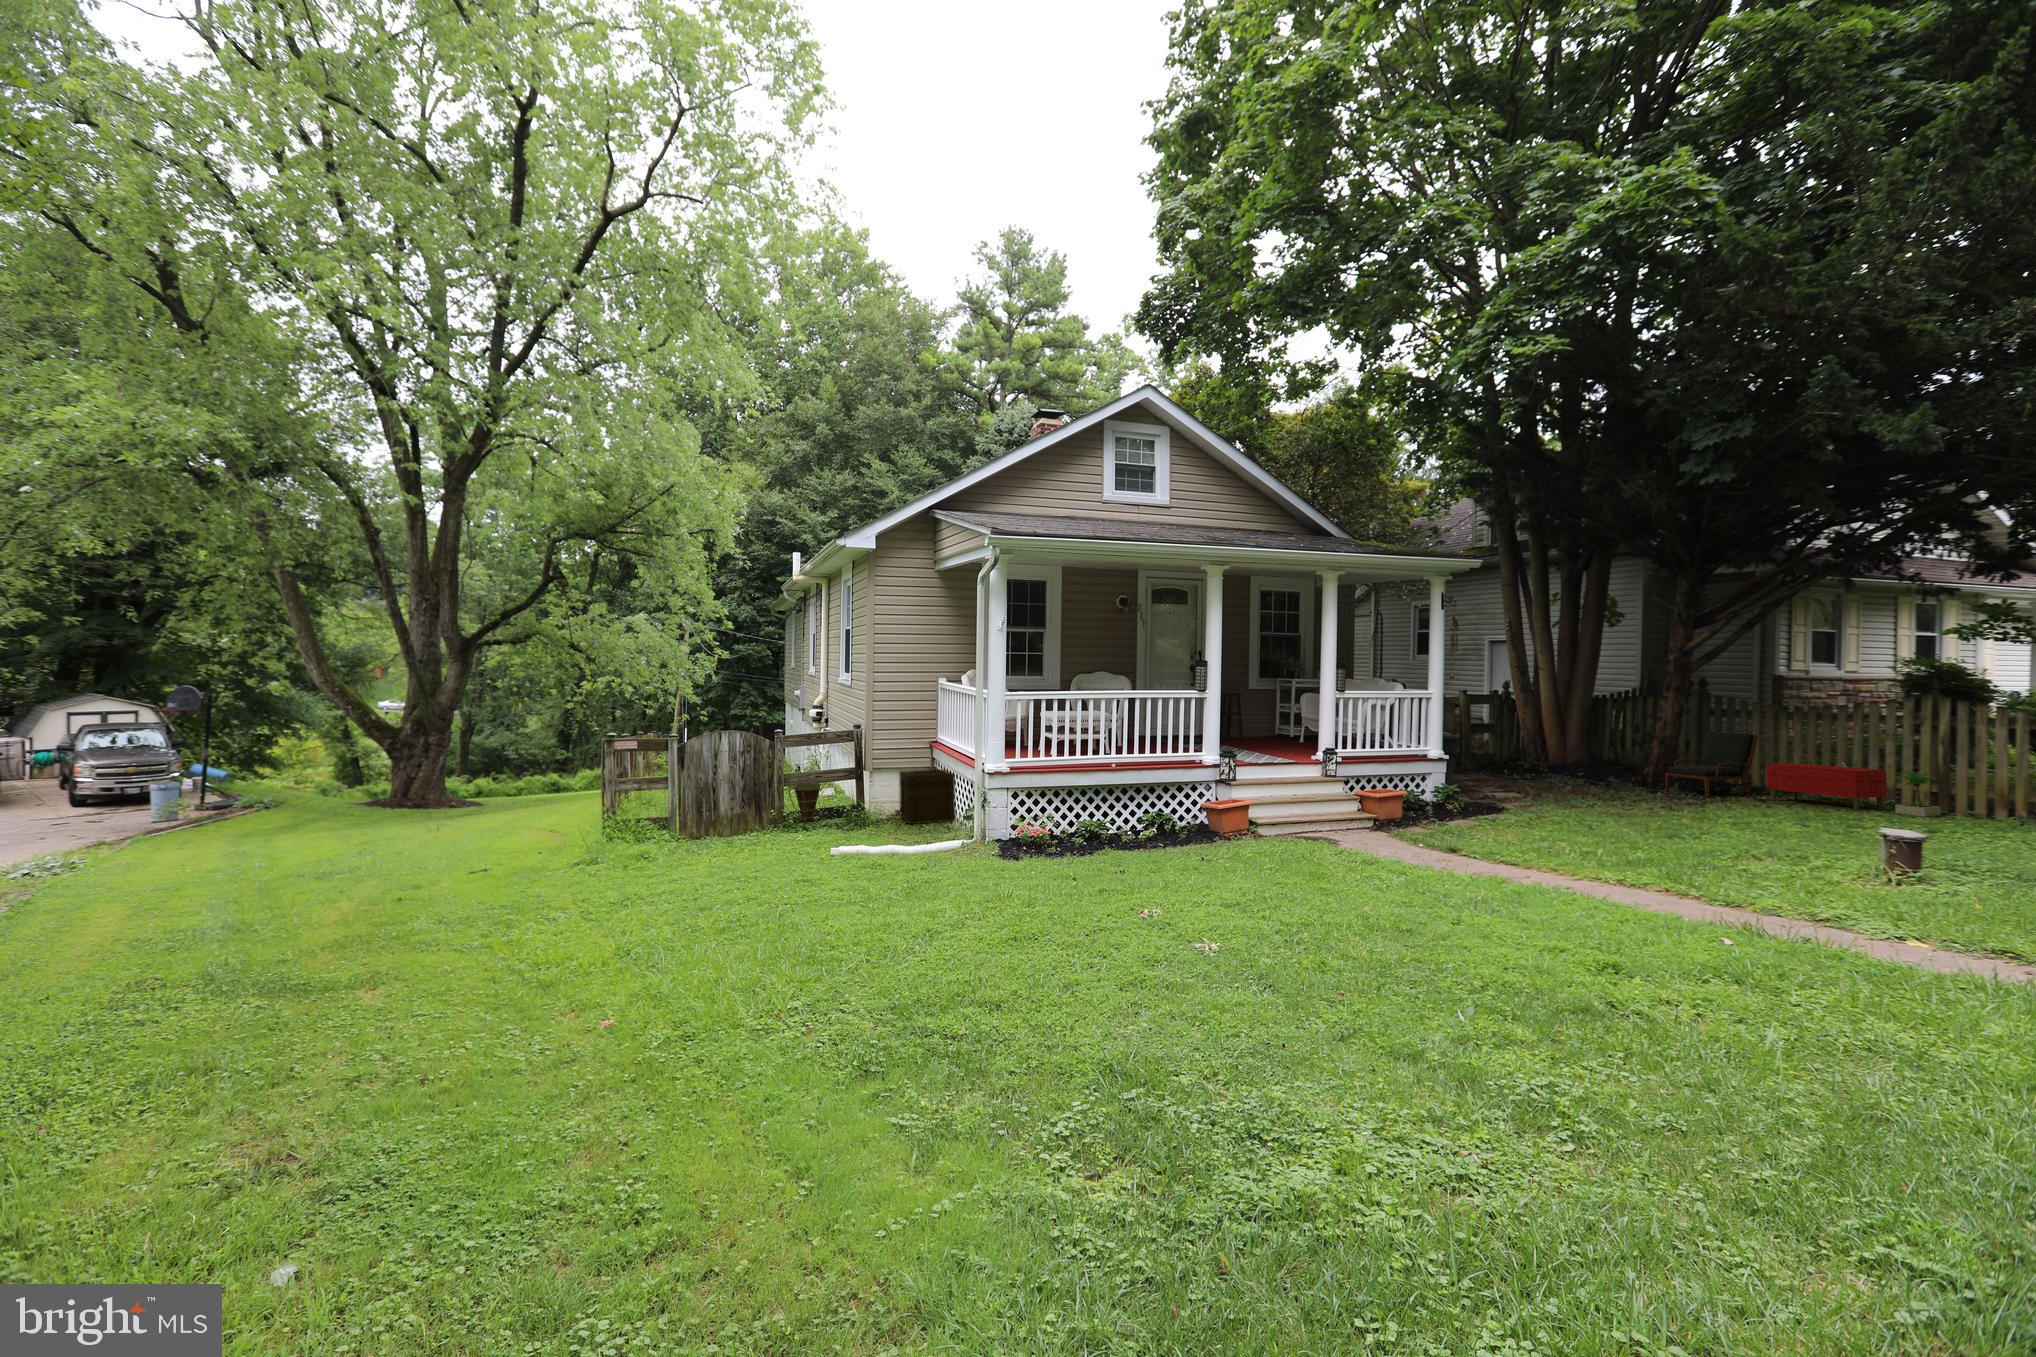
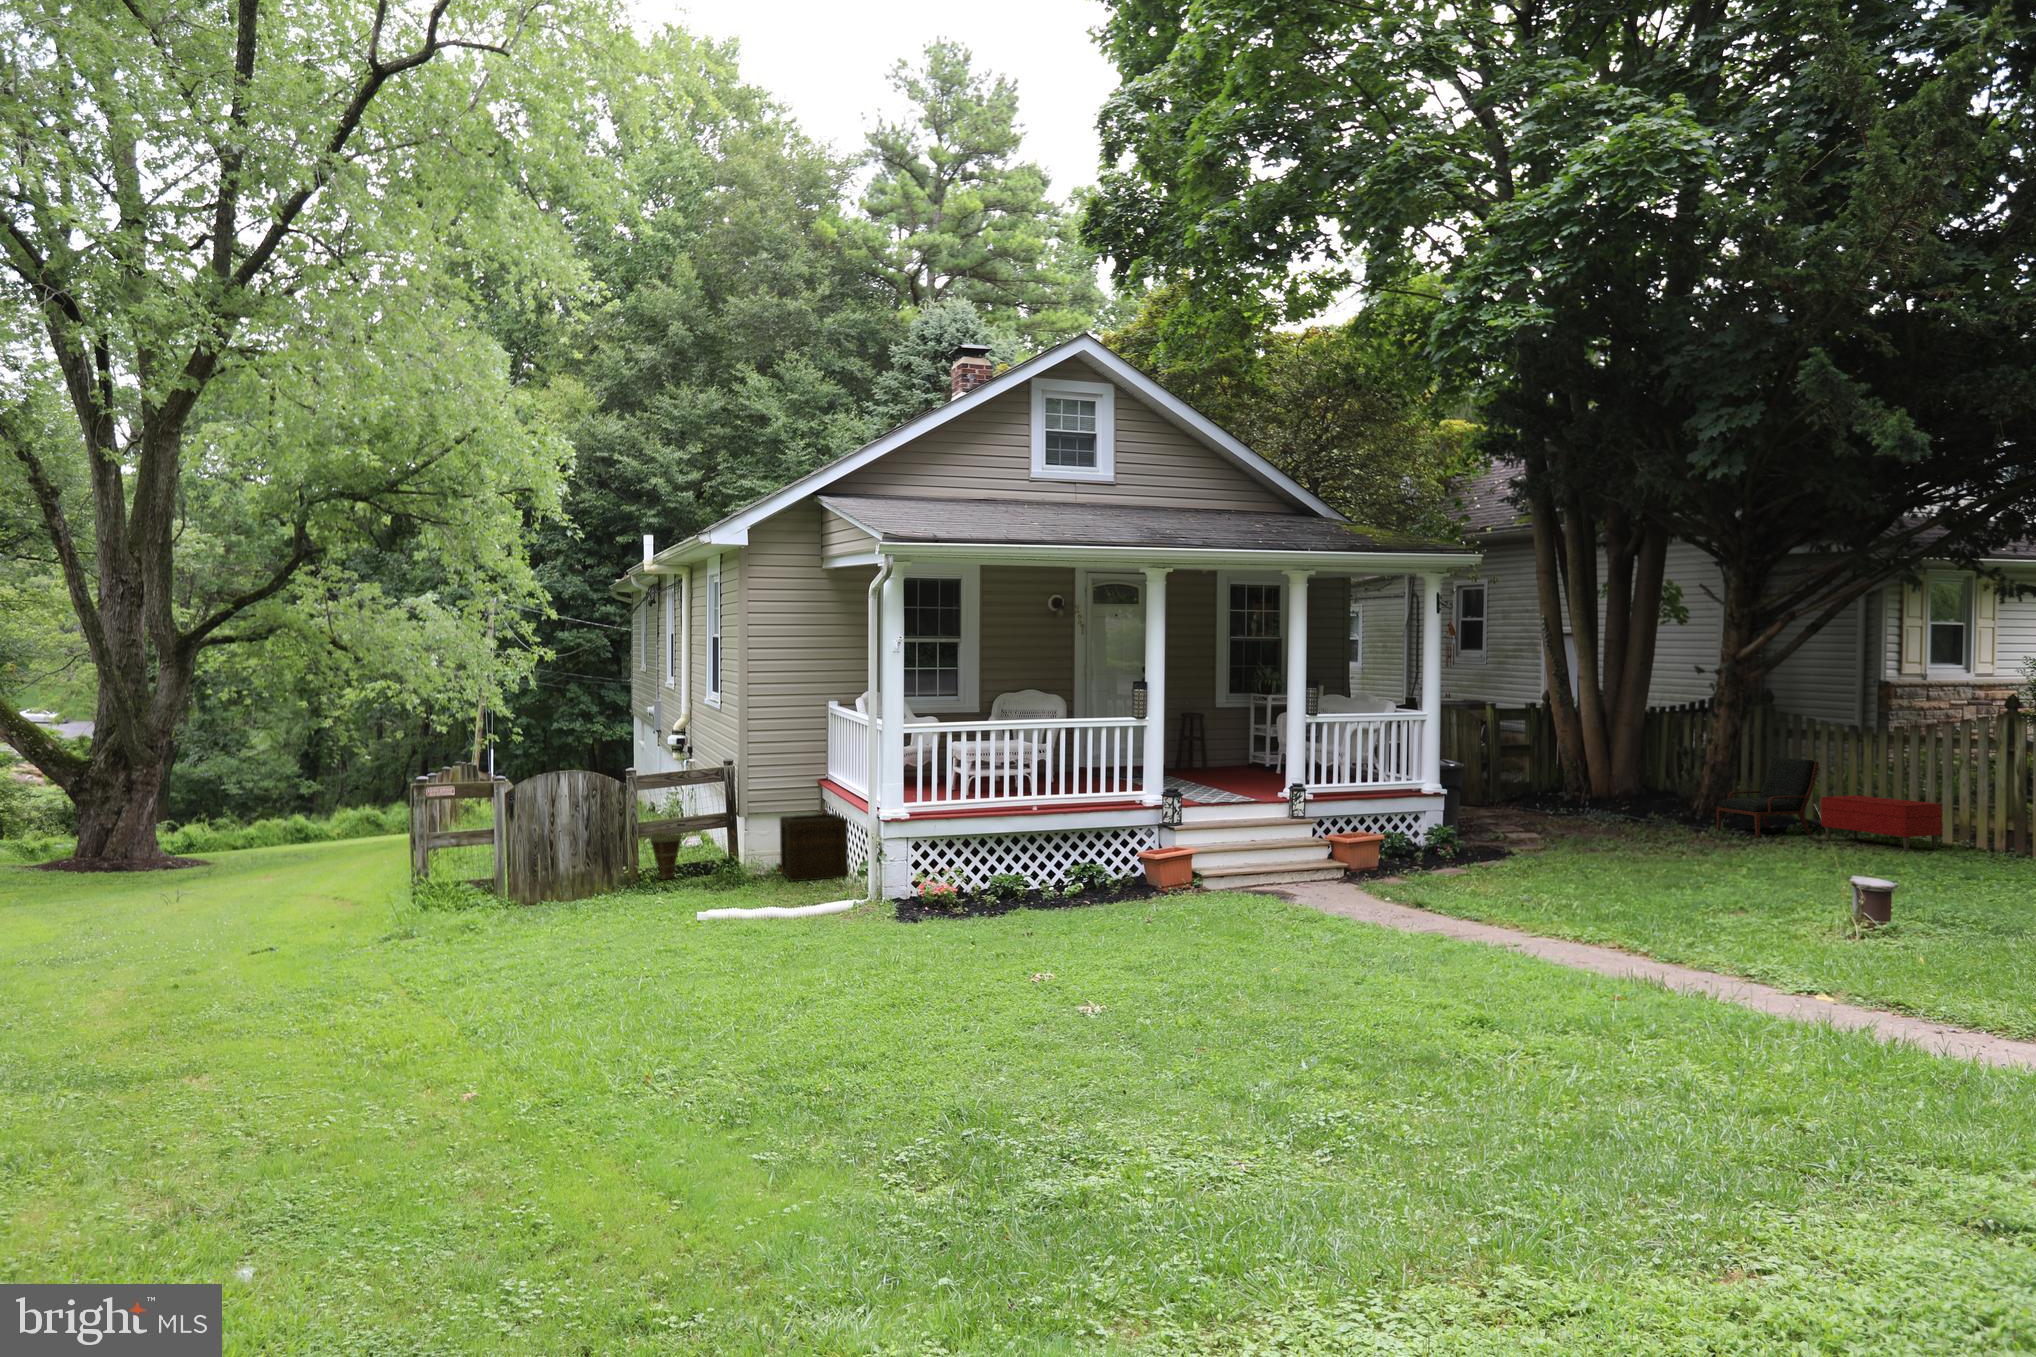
potted plant: present [1895,770,1941,816] -> none [1943,804,1993,858]

